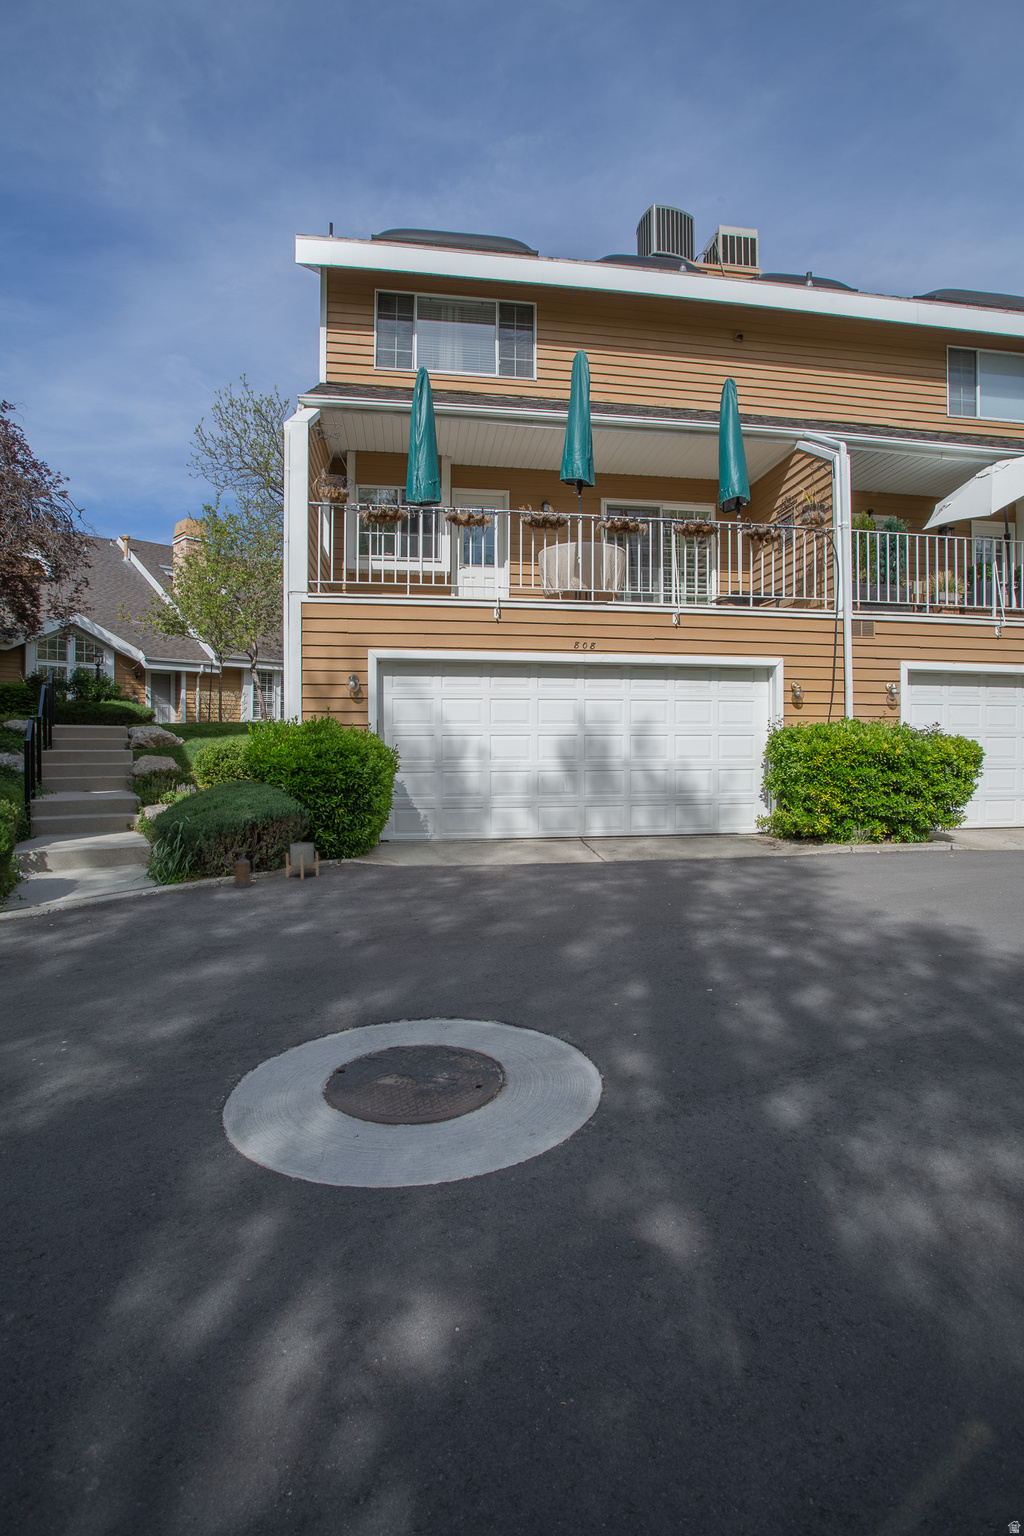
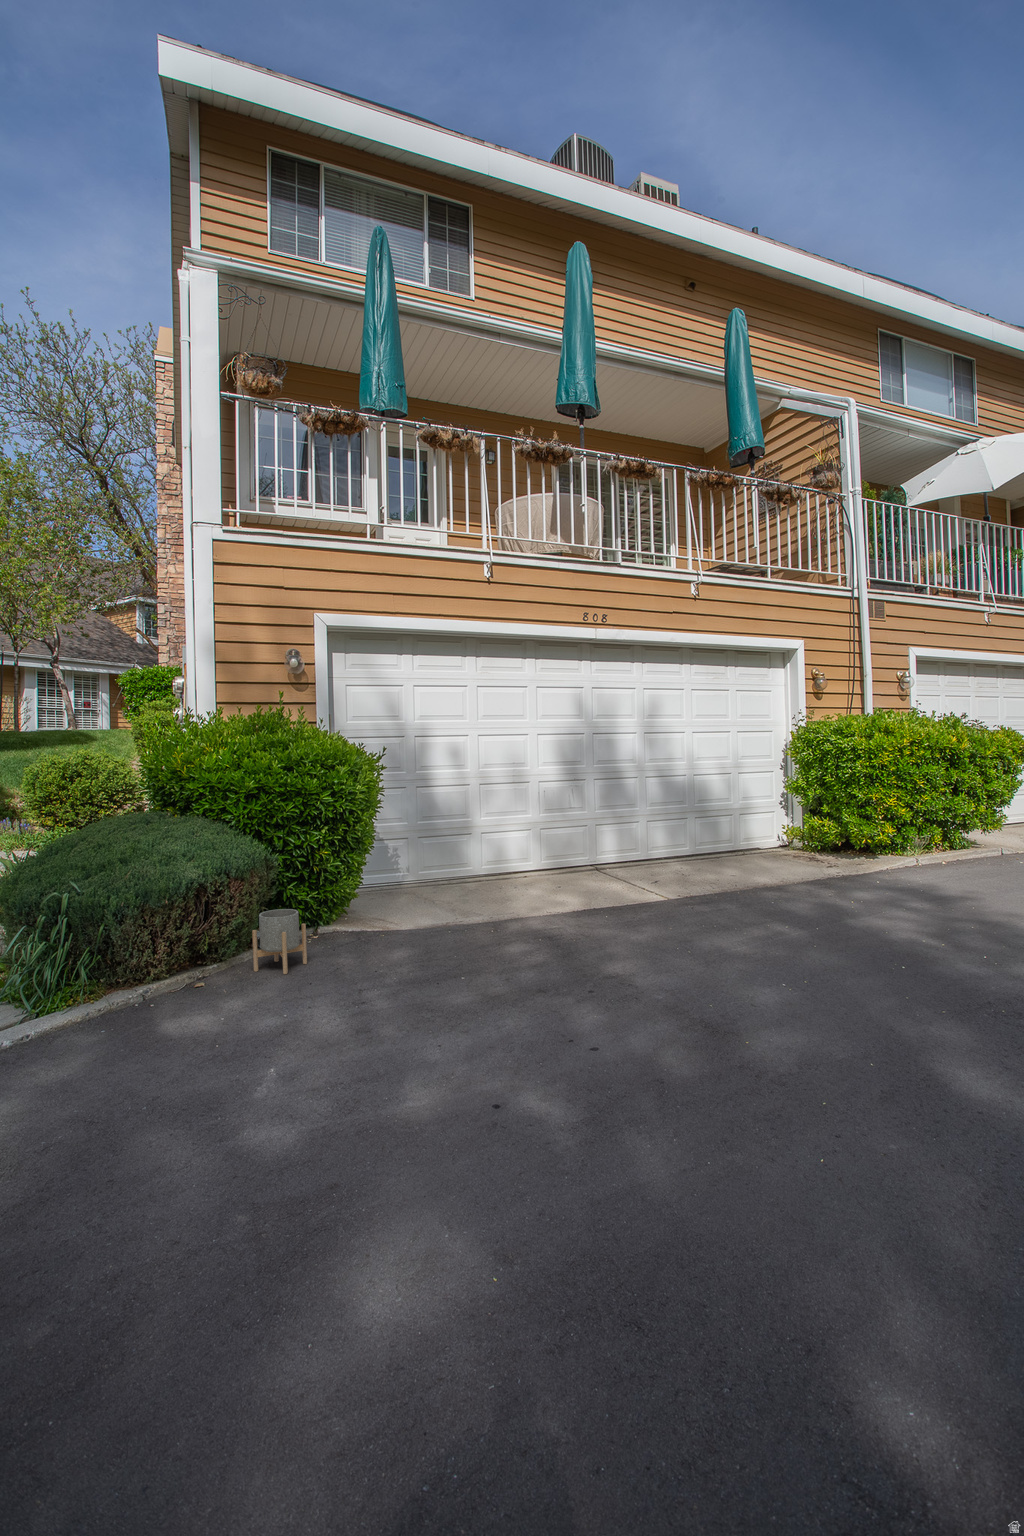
watering can: present [226,850,257,888] -> none [160,937,214,1006]

